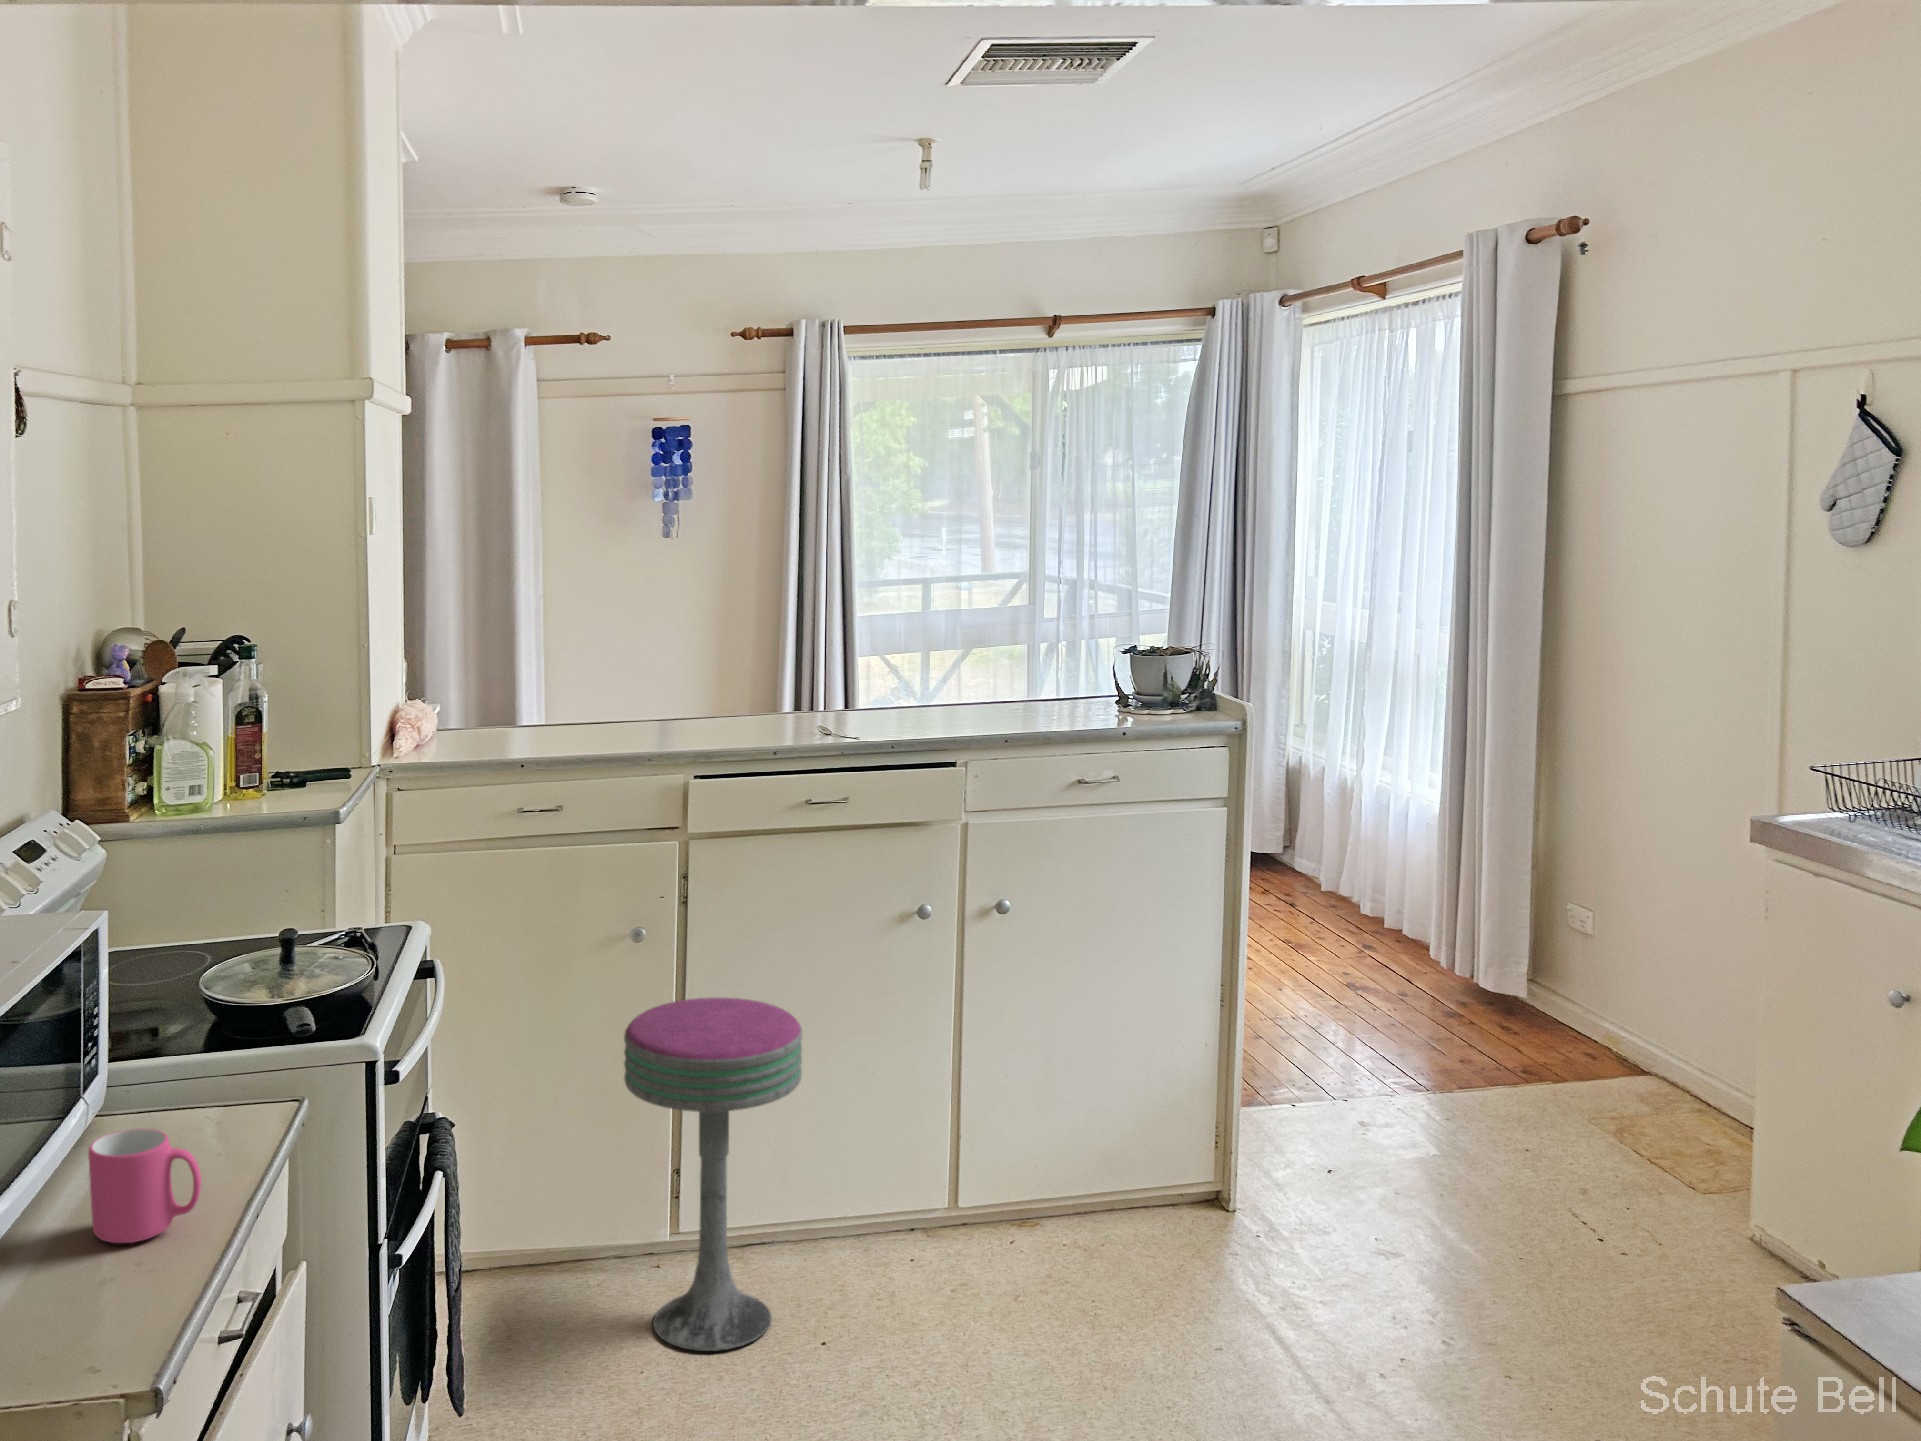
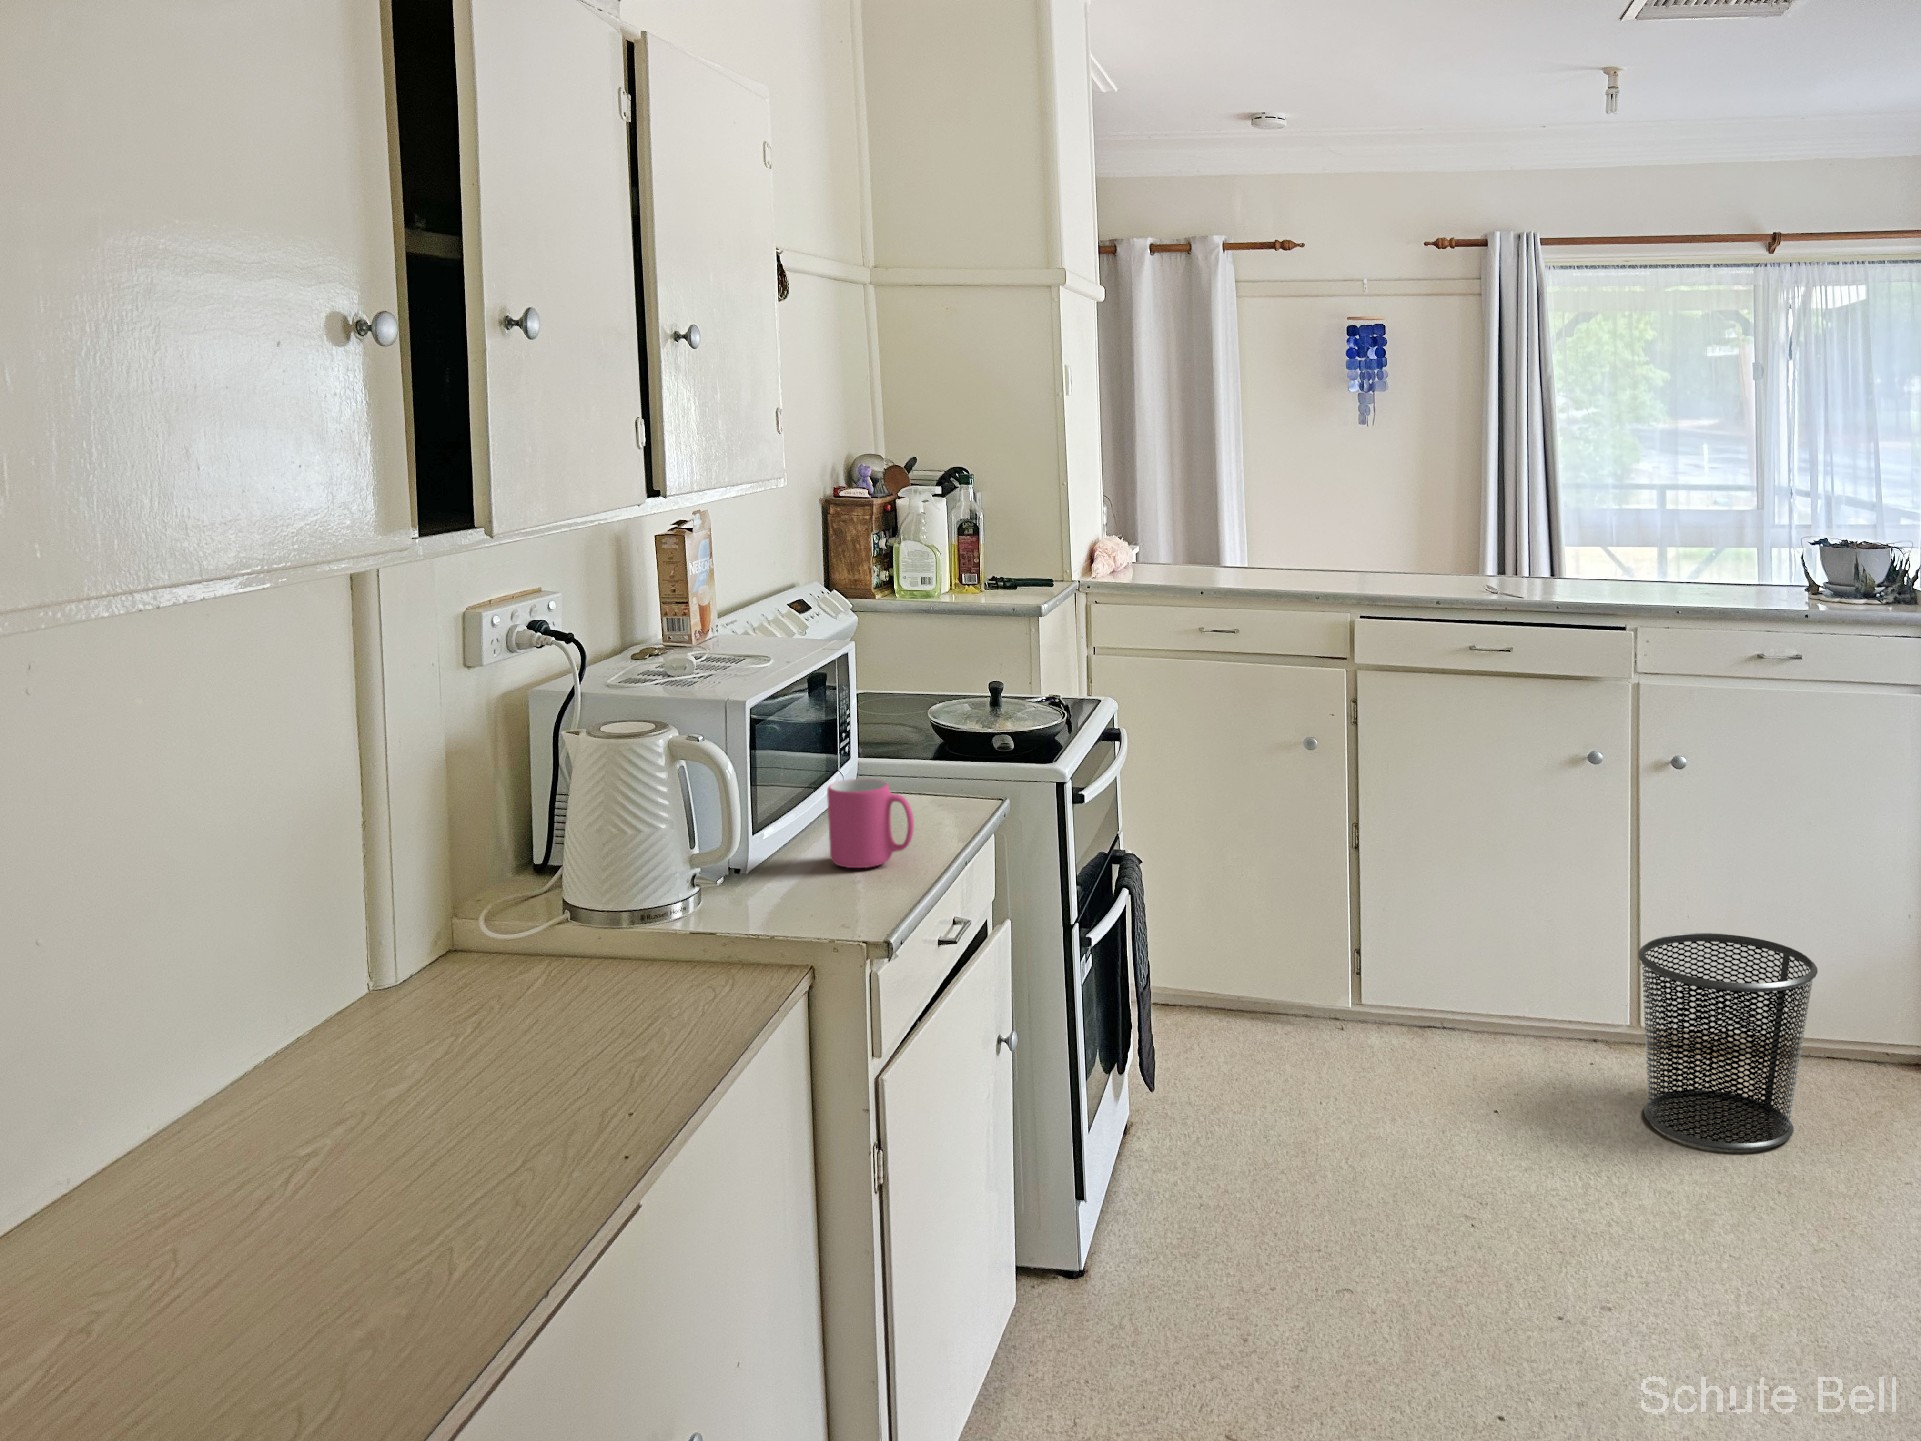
bar stool: present [624,997,802,1351] -> none [1295,794,1470,1126]
waste bin: none [961,1115,1120,1334] -> present [1638,933,1818,1151]

